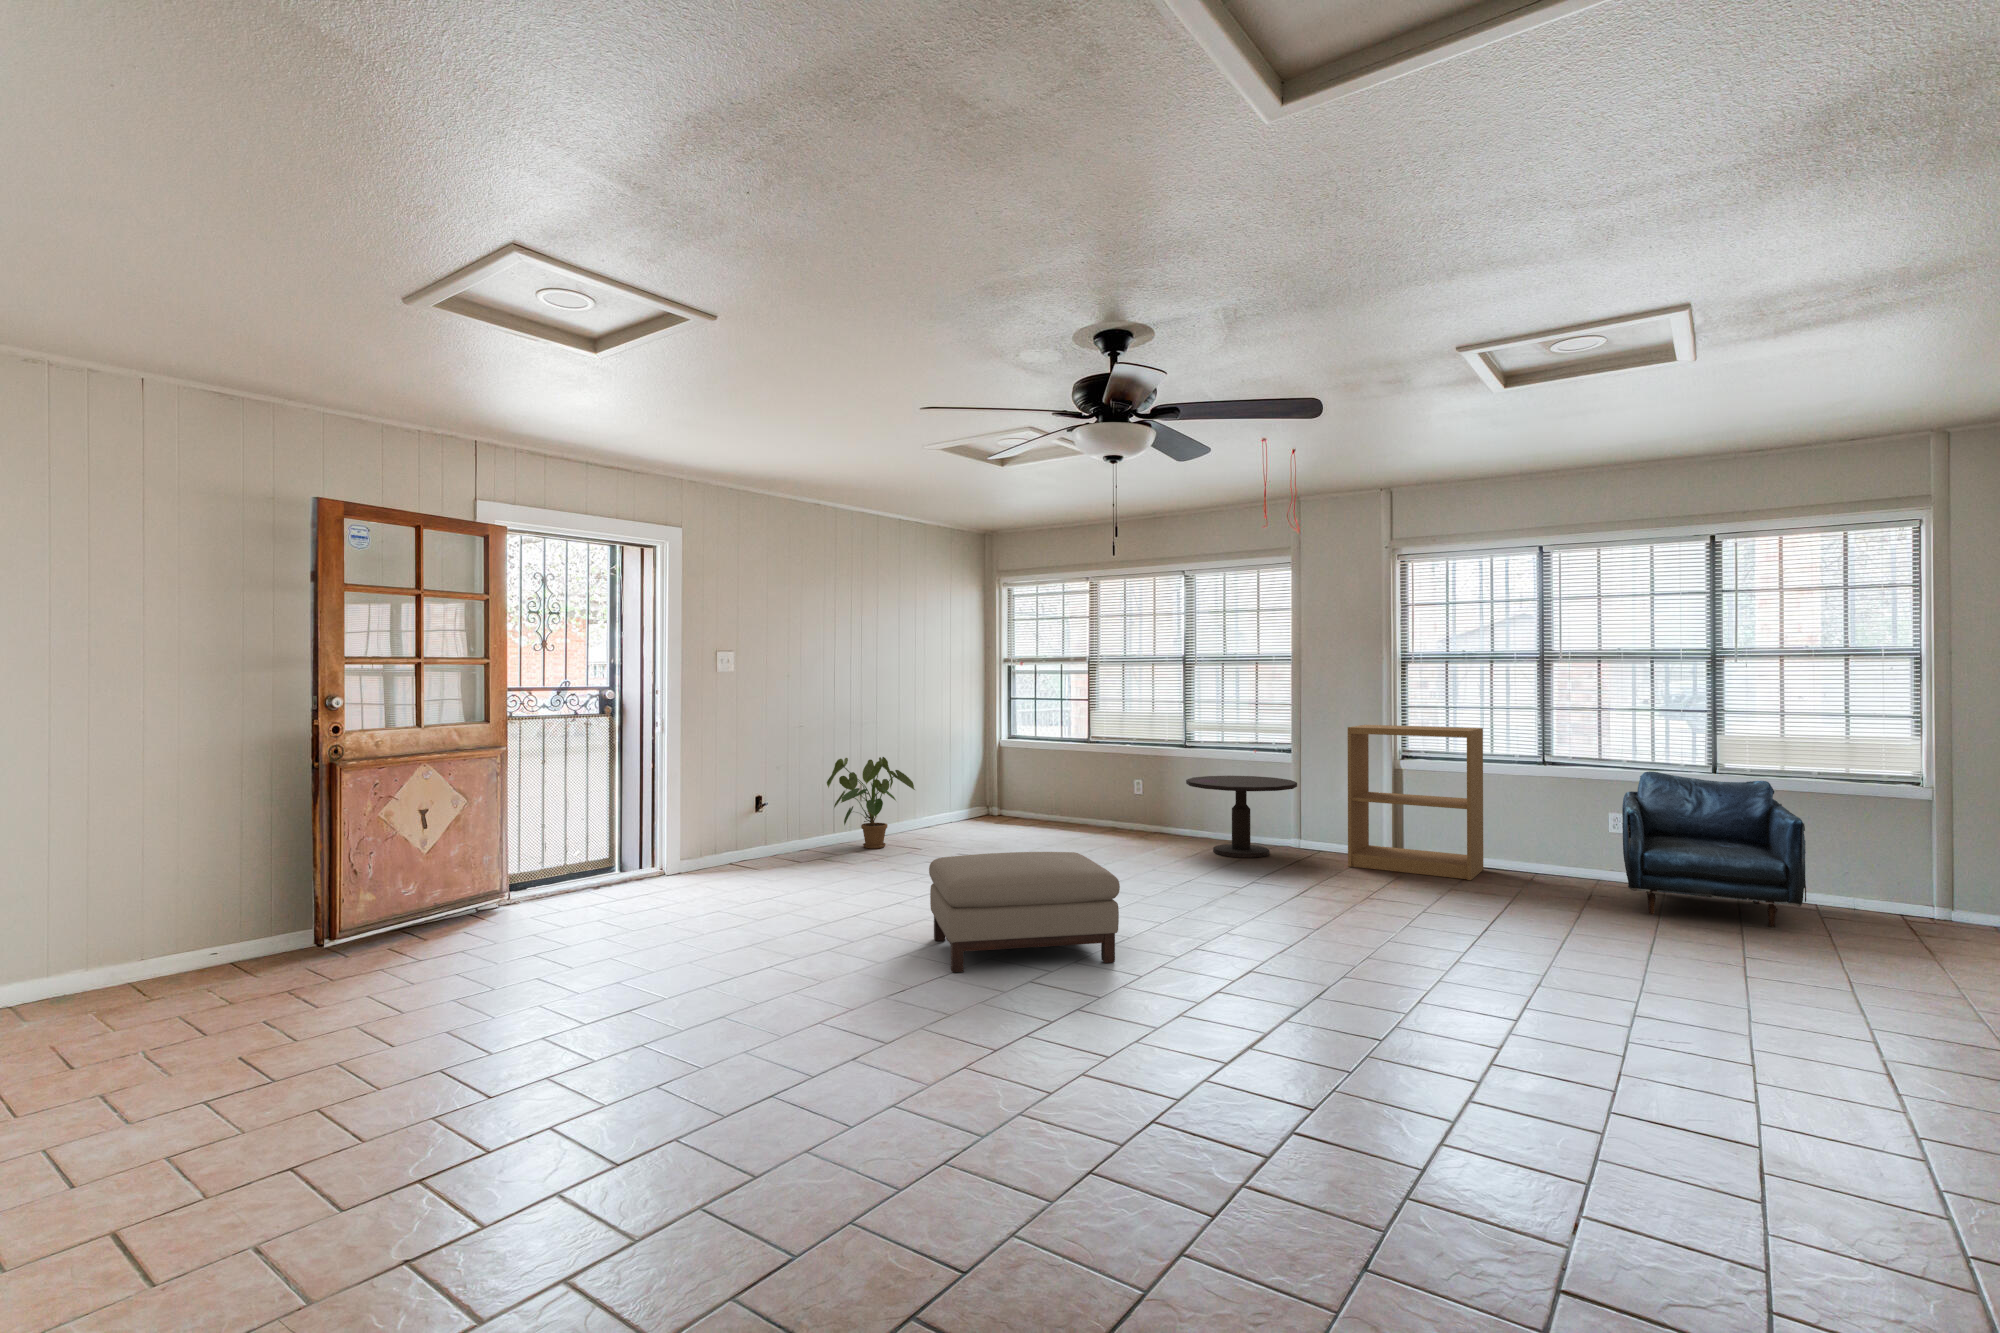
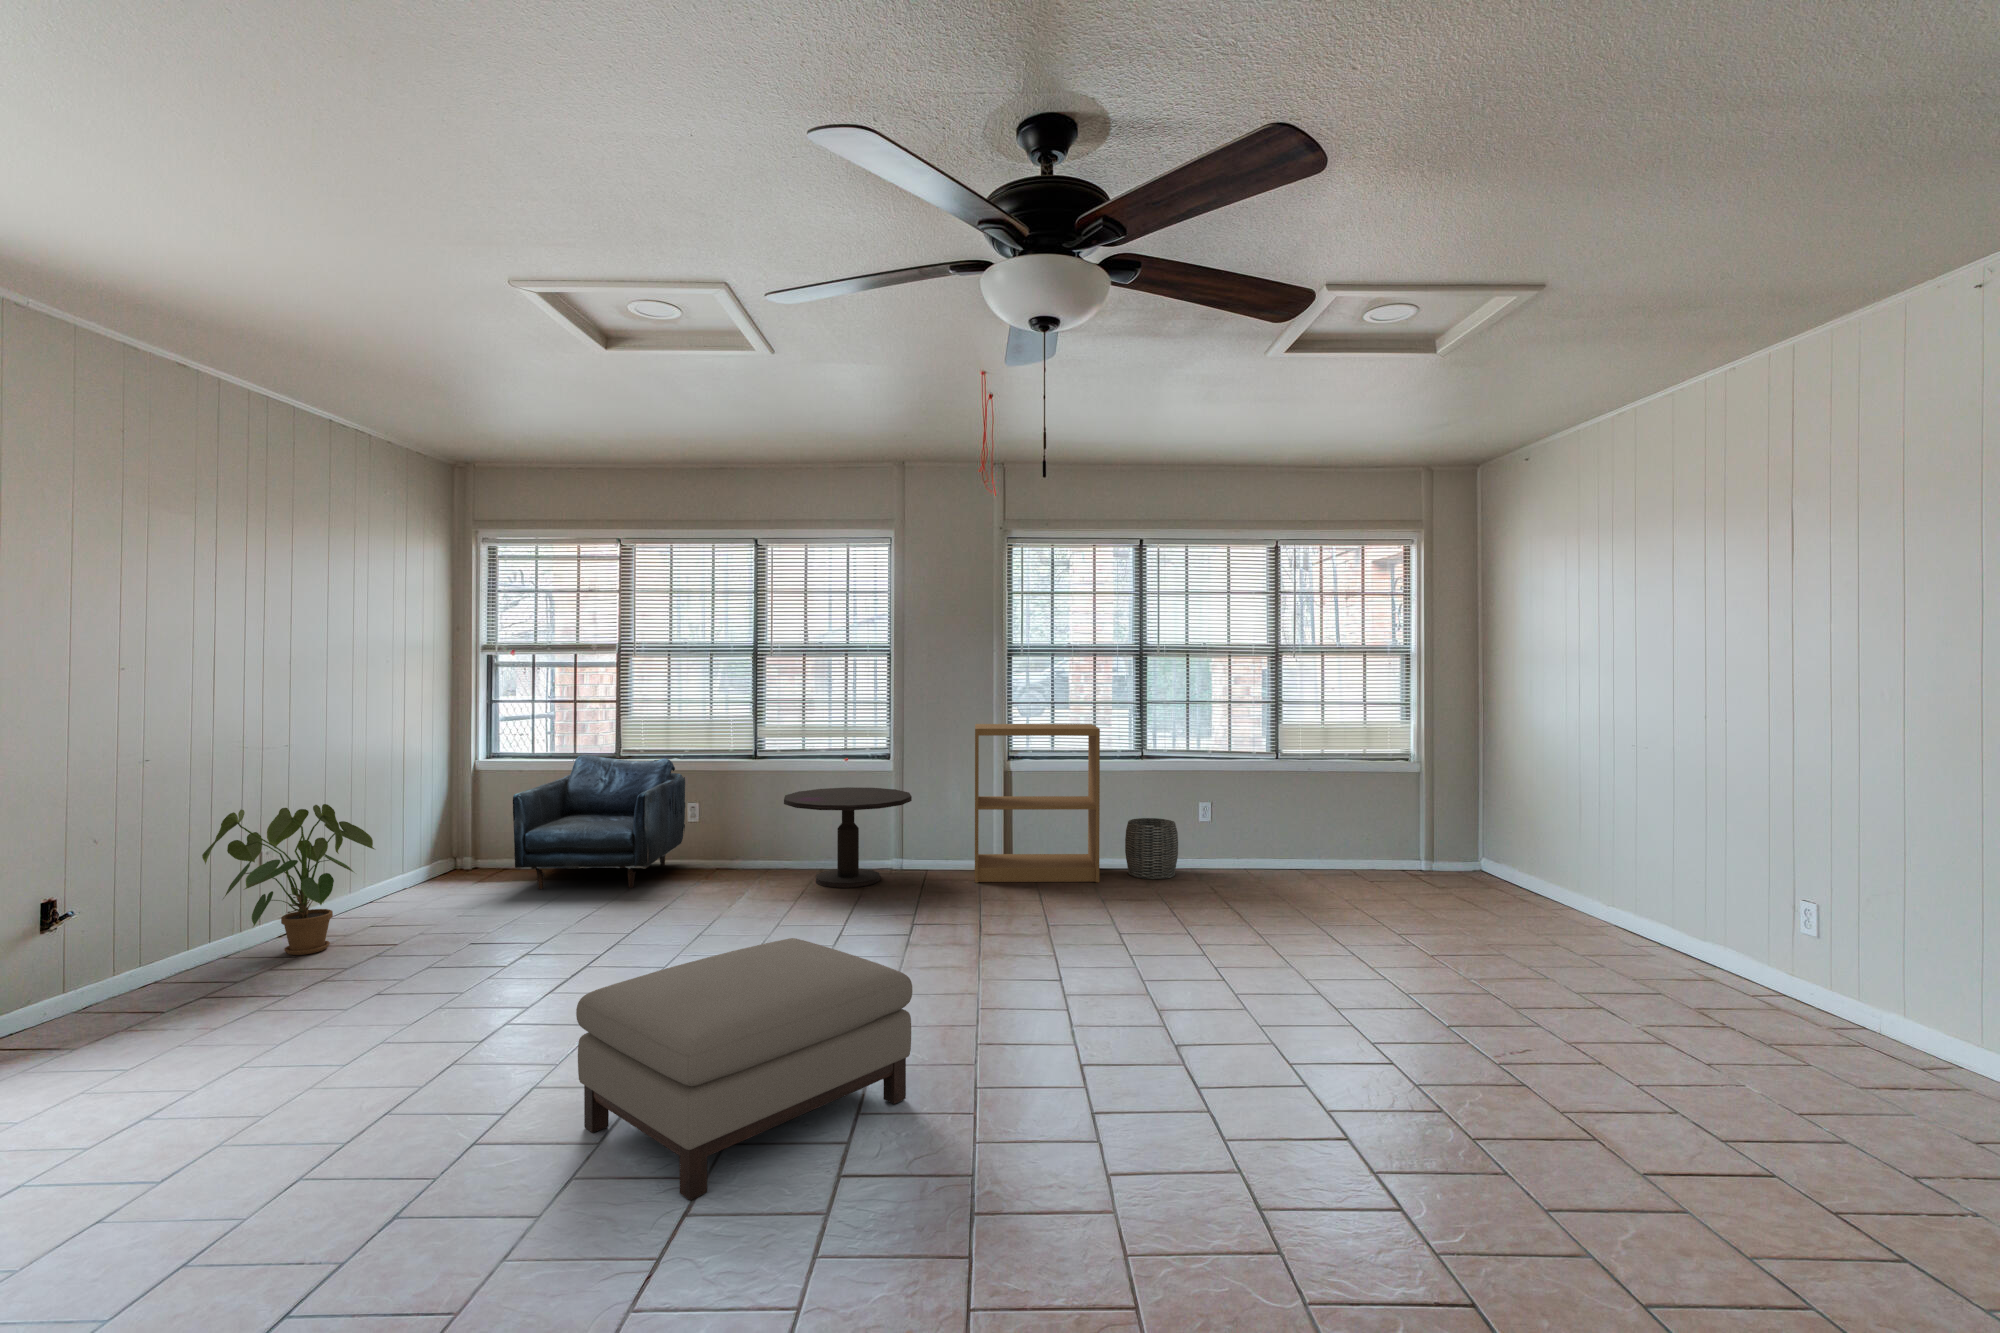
armchair: present [1622,771,1806,927] -> present [513,755,685,889]
woven basket: none [1511,825,1572,886] -> present [1125,818,1178,879]

